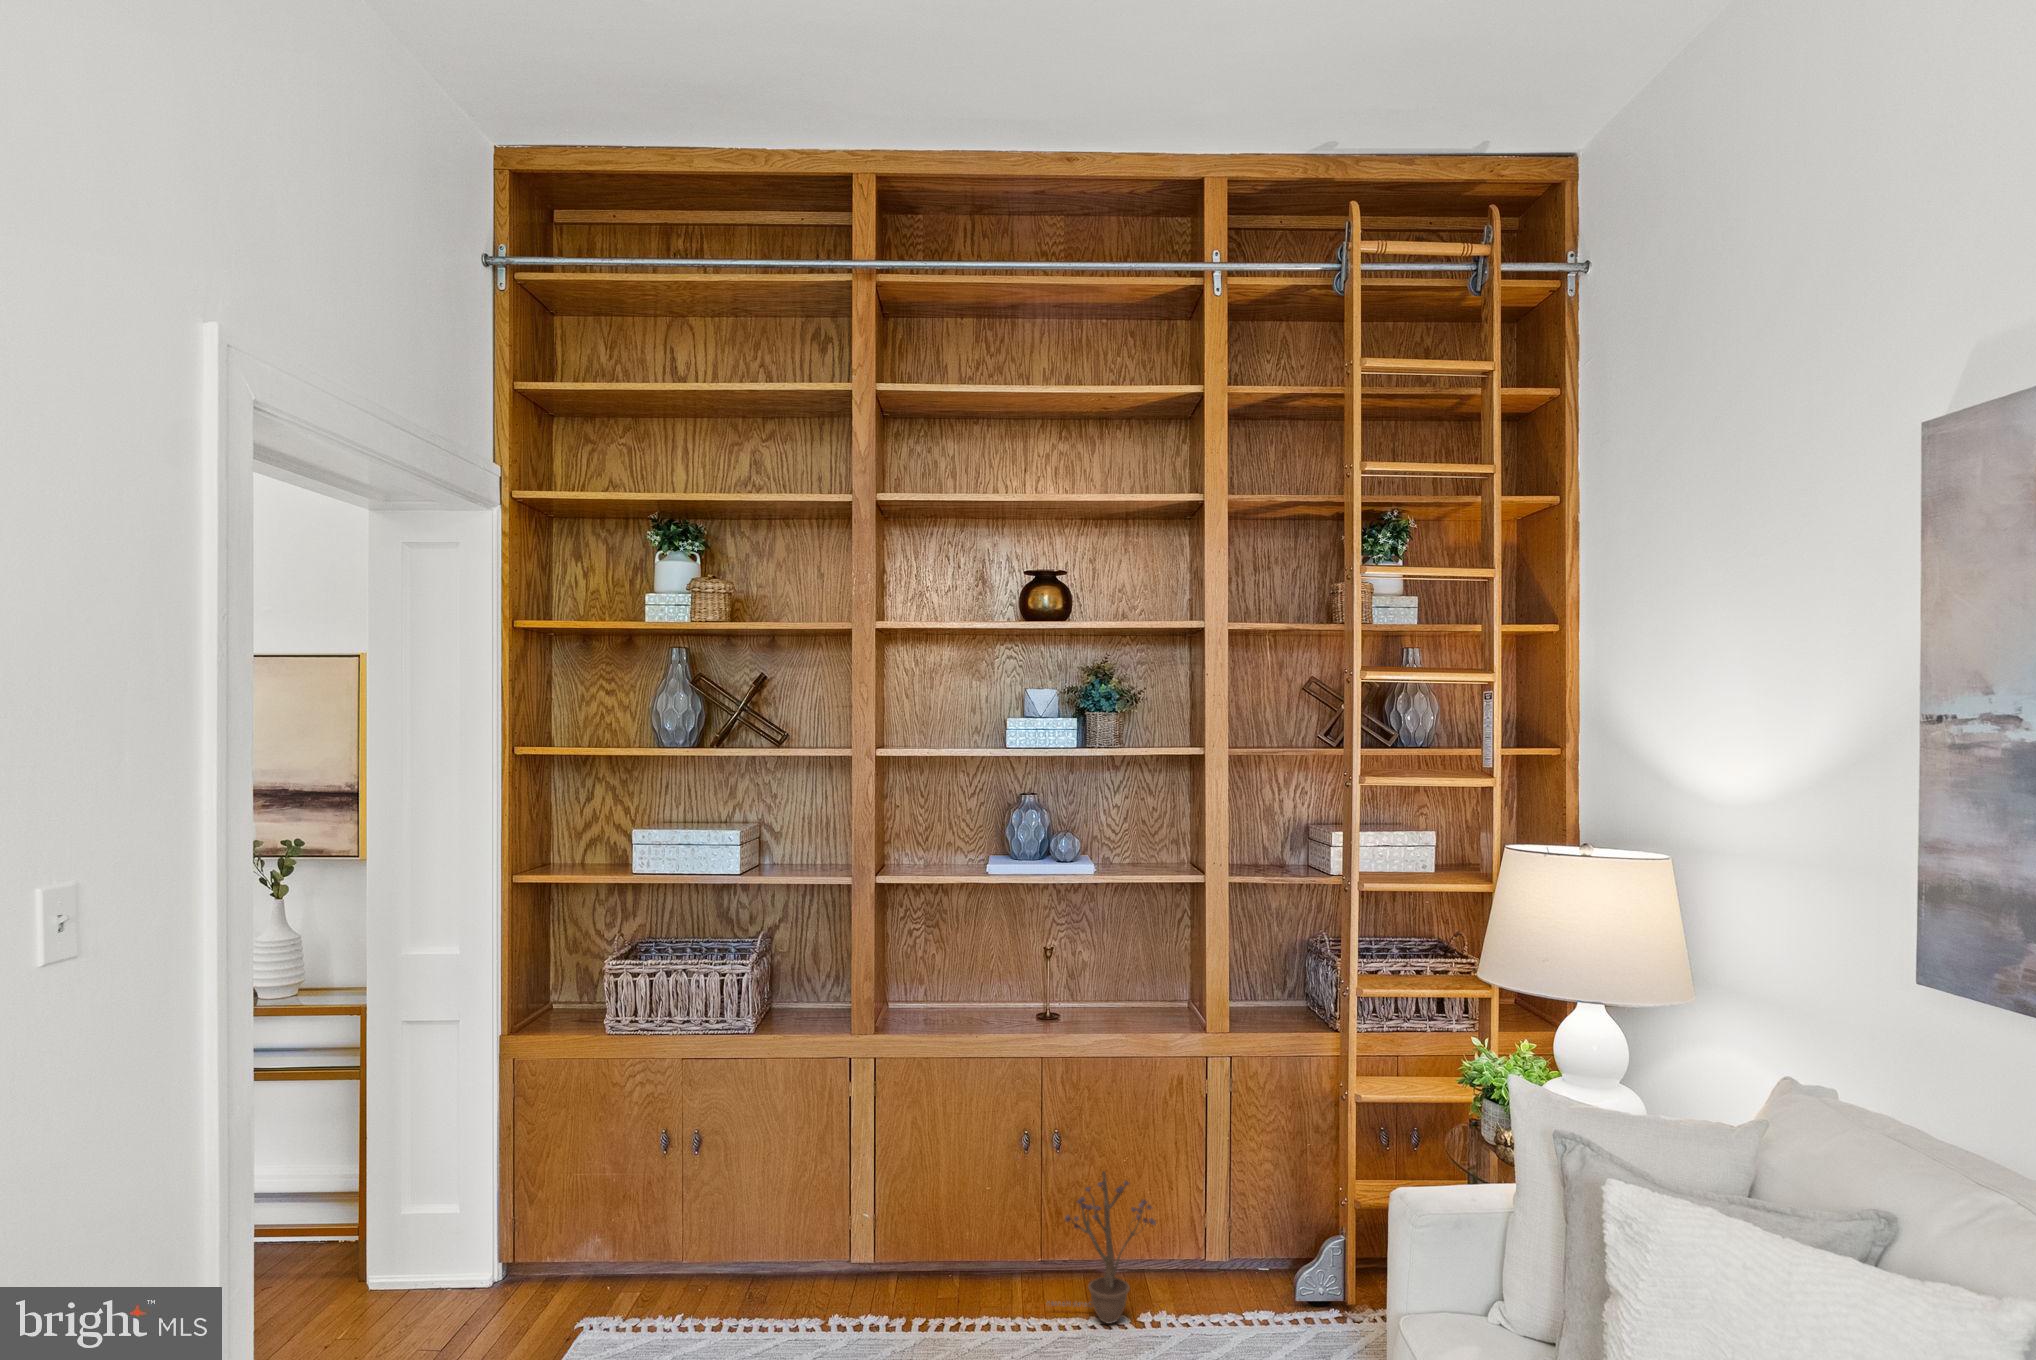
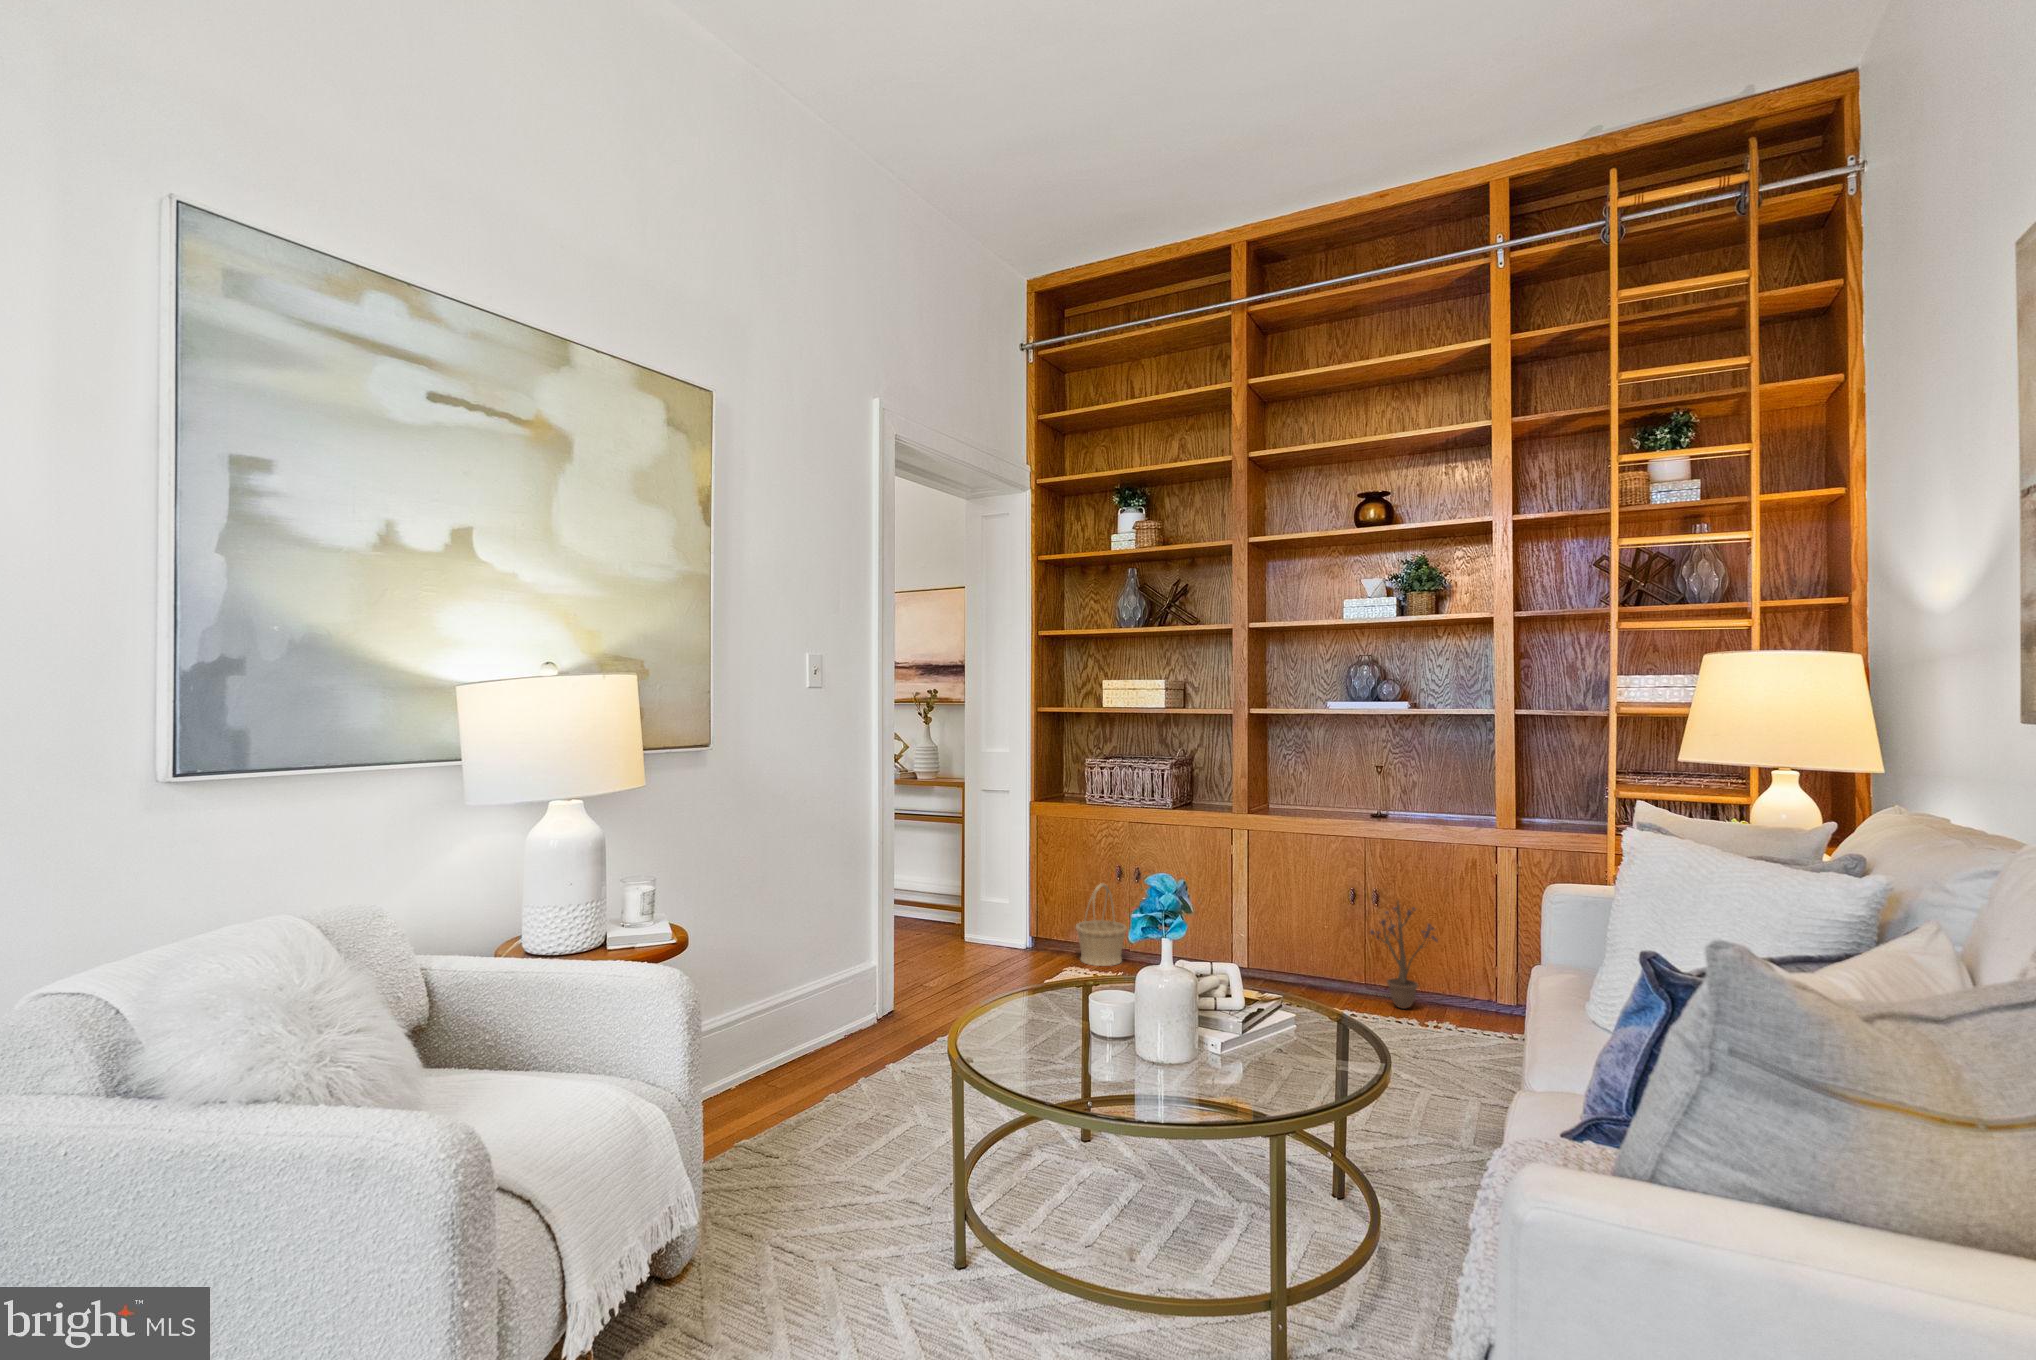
basket: none [601,1186,690,1332] -> present [1076,884,1127,966]

